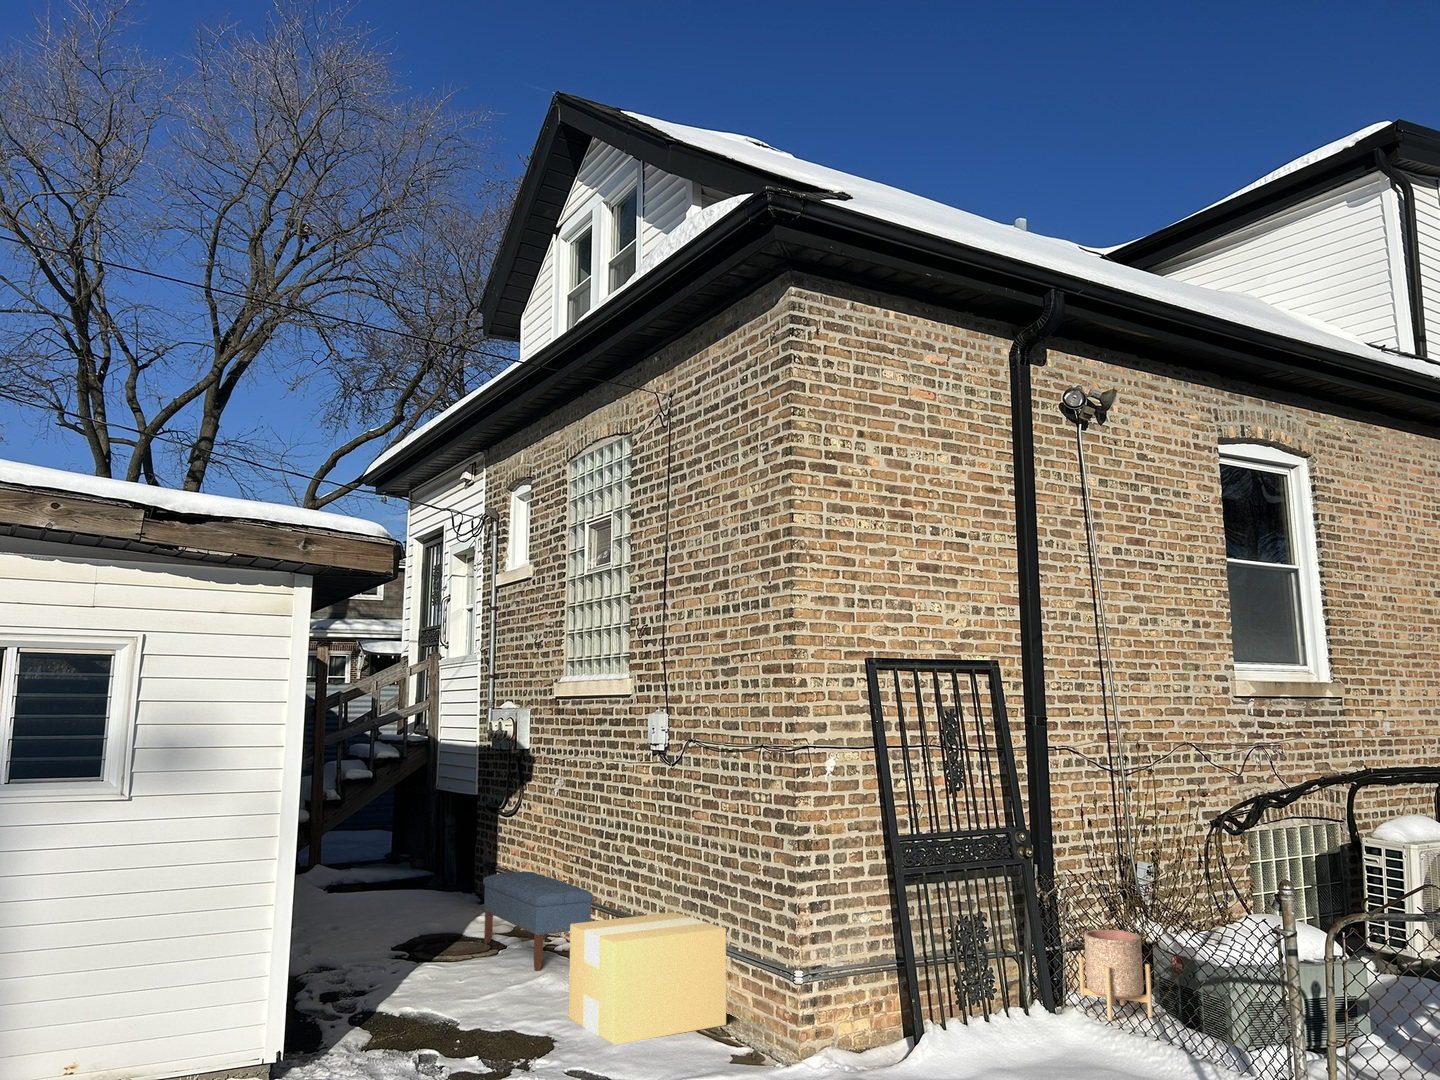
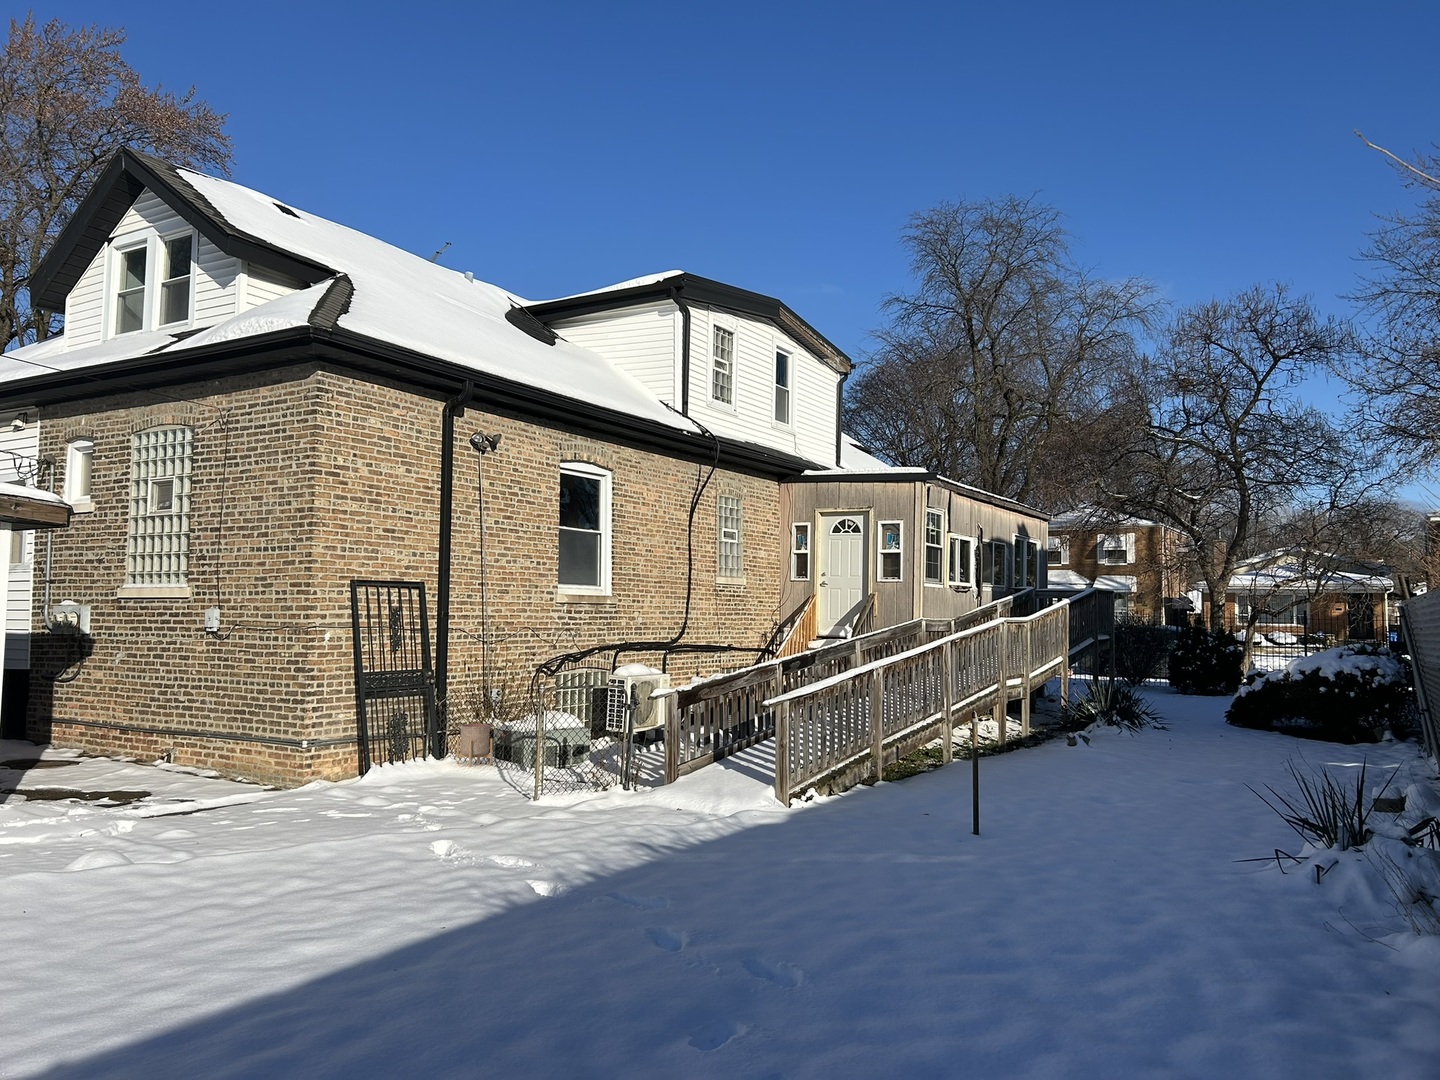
bench: present [483,872,593,971] -> none [60,715,154,771]
cardboard box: present [569,912,726,1045] -> none [156,725,259,790]

